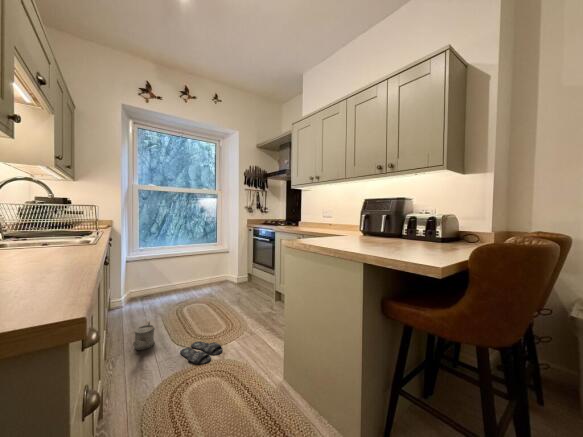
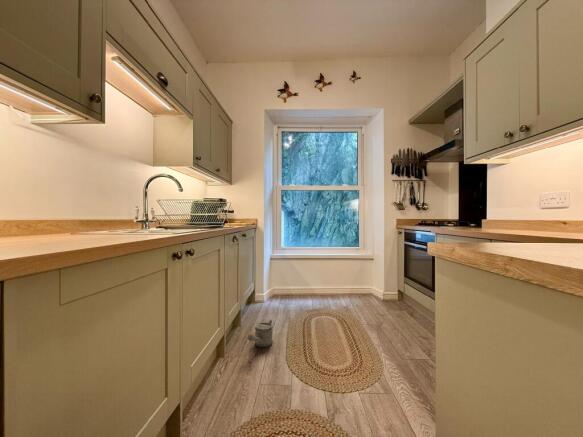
slippers: present [180,342,222,364] -> none [289,356,333,386]

